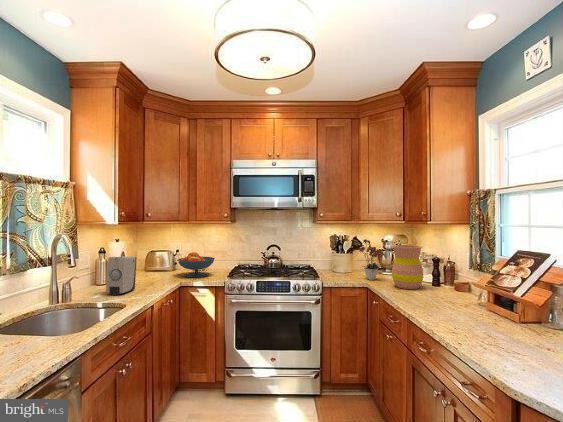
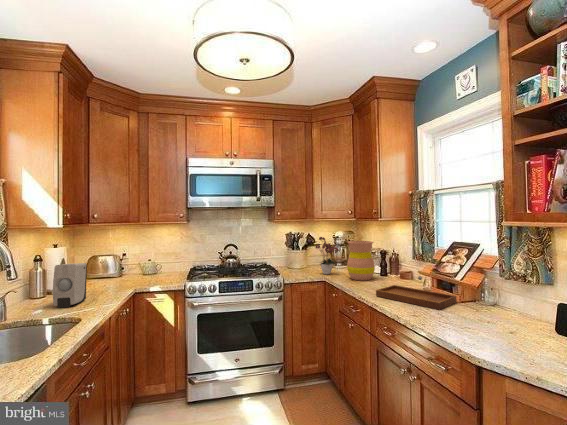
fruit bowl: present [178,252,215,277] -> none [128,256,170,283]
tray: none [415,289,514,331] -> present [376,276,456,310]

